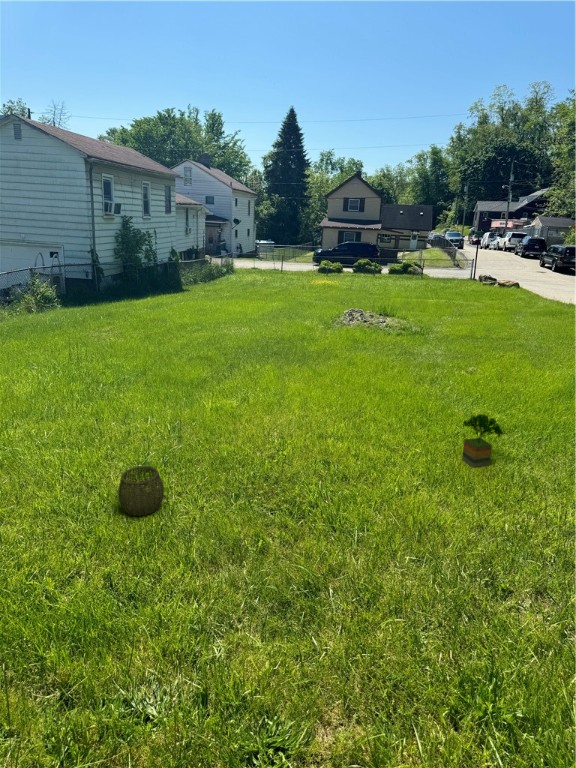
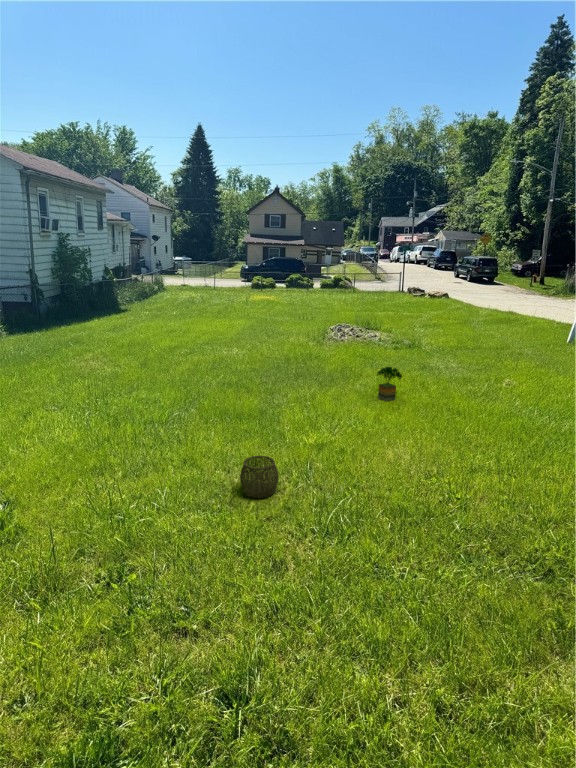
potted tree: present [462,414,503,468] -> present [377,367,402,401]

